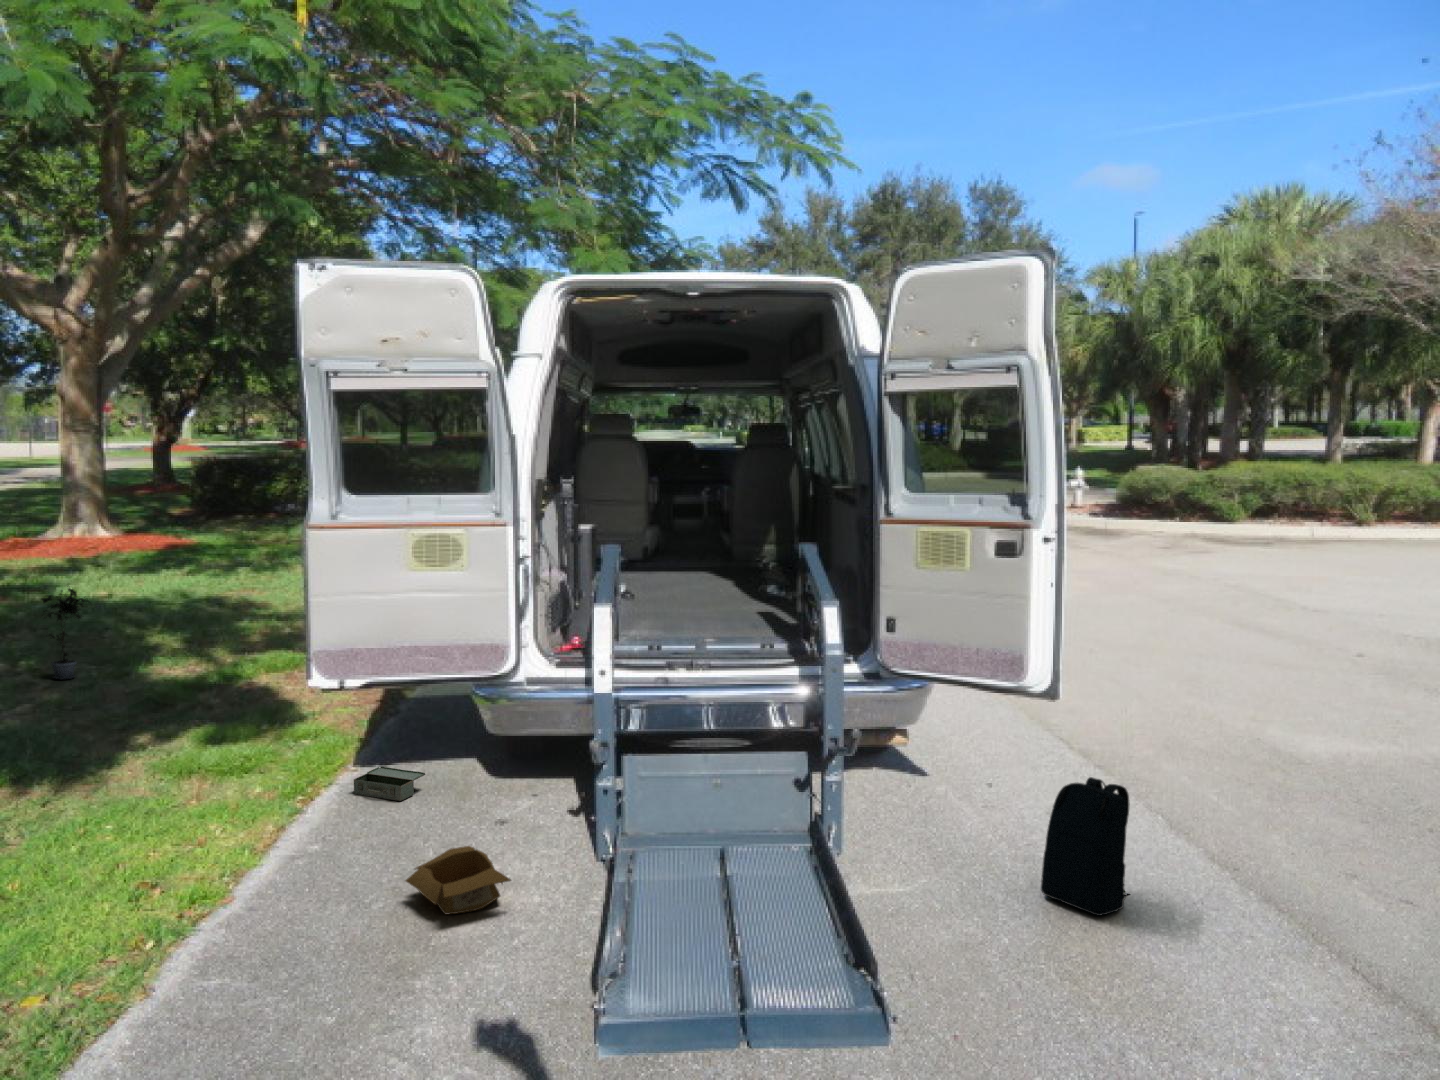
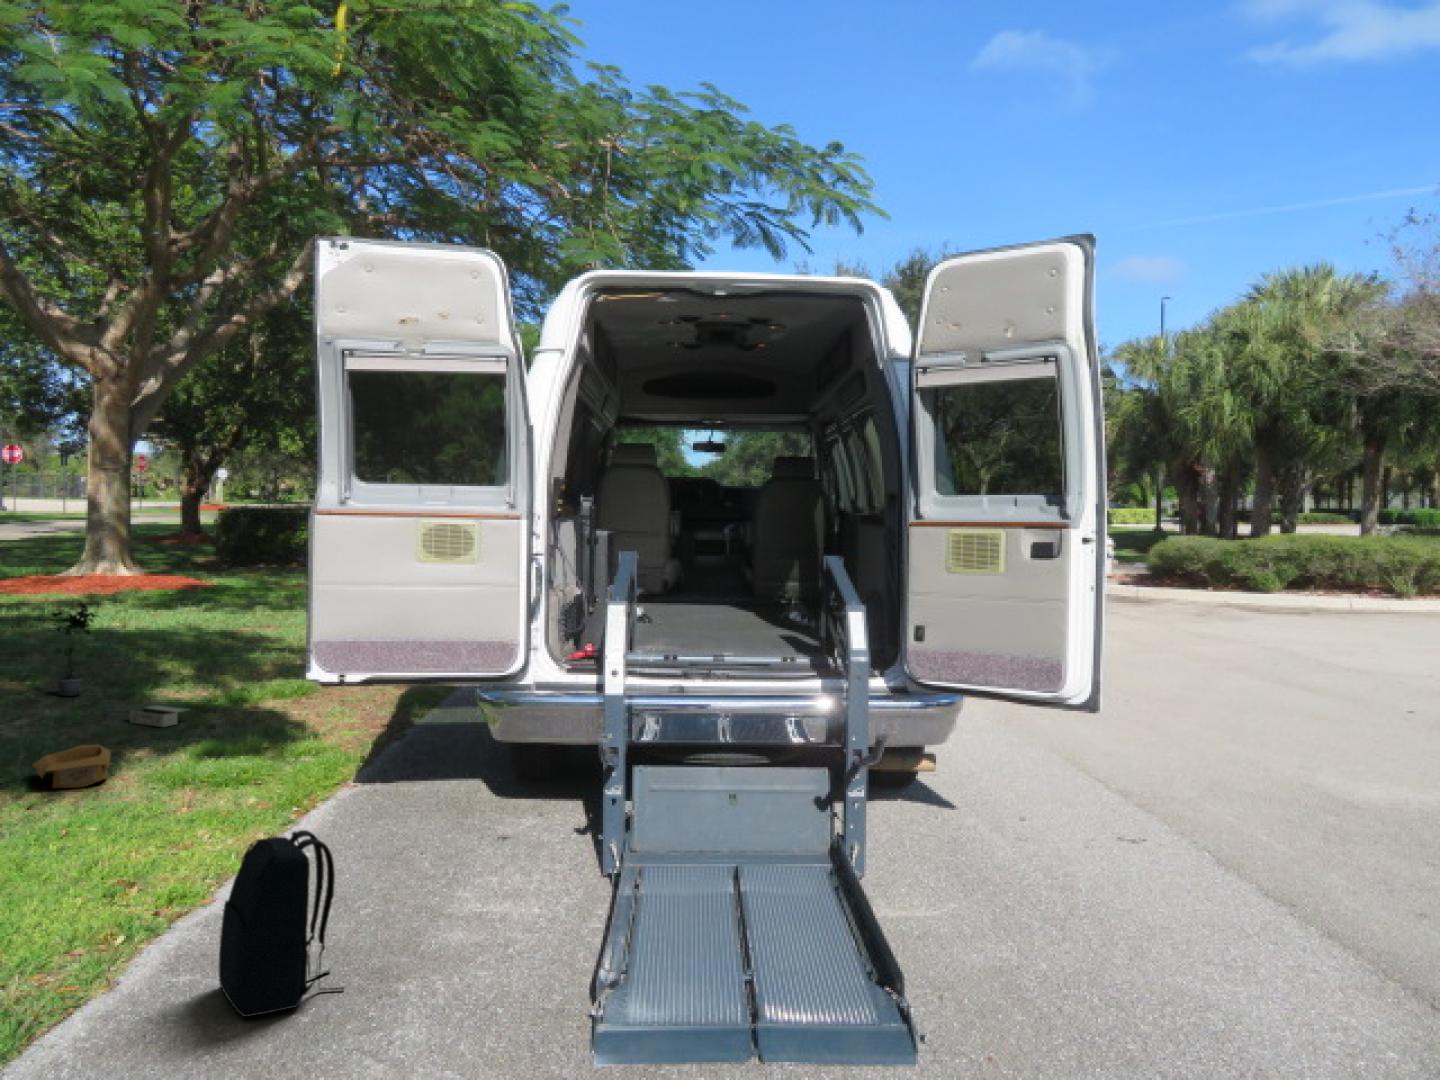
toolbox: present [354,767,425,801] -> present [129,705,190,727]
backpack: present [1041,777,1130,916] -> present [219,830,344,1017]
cardboard box: present [405,846,511,914] -> present [32,744,111,788]

